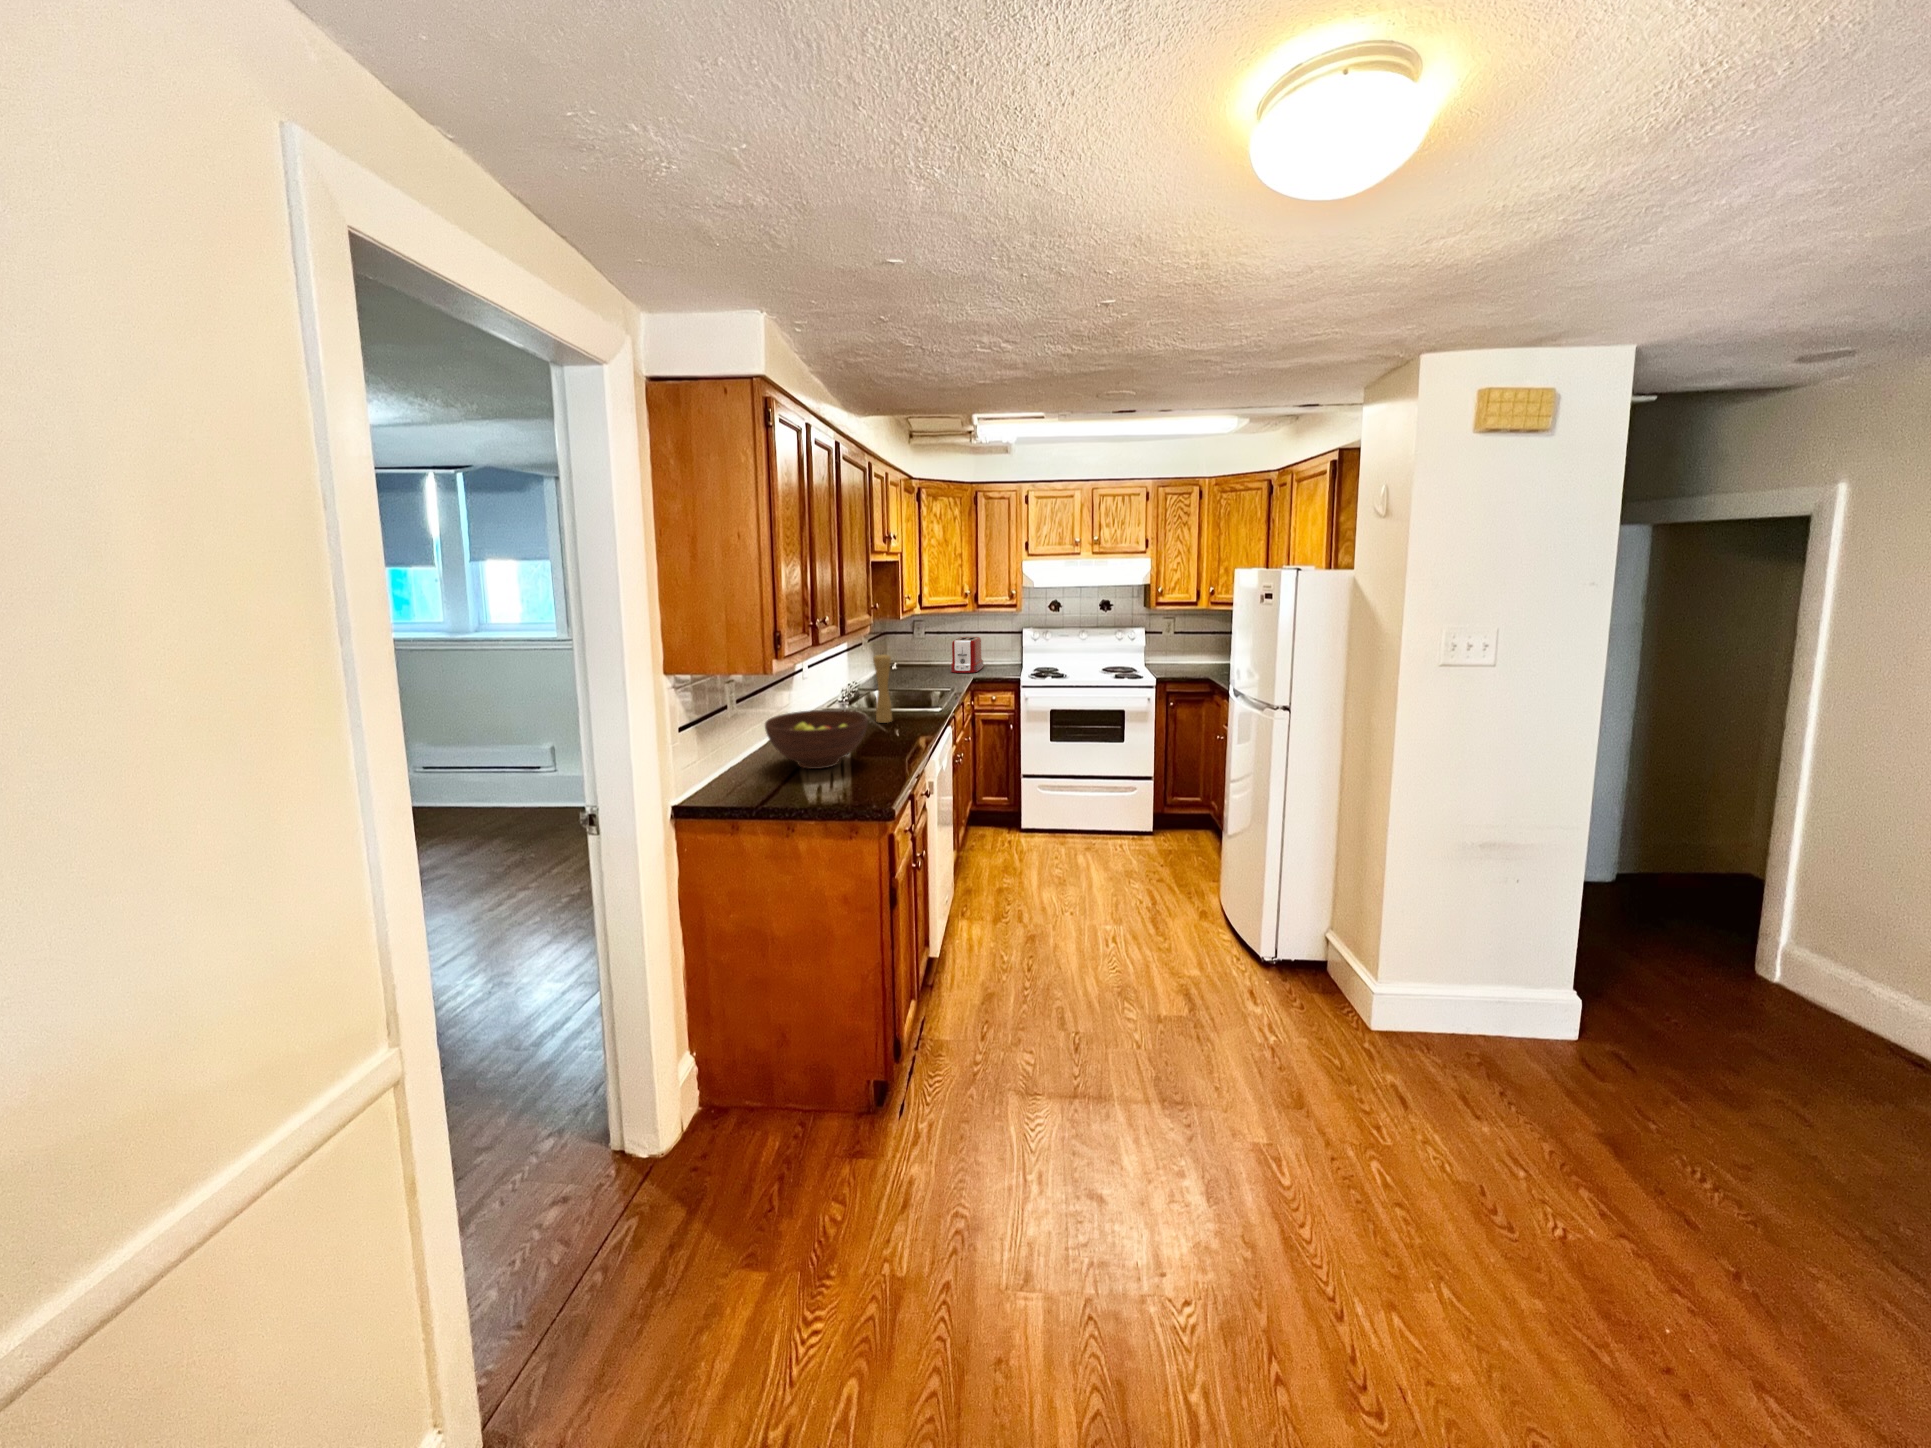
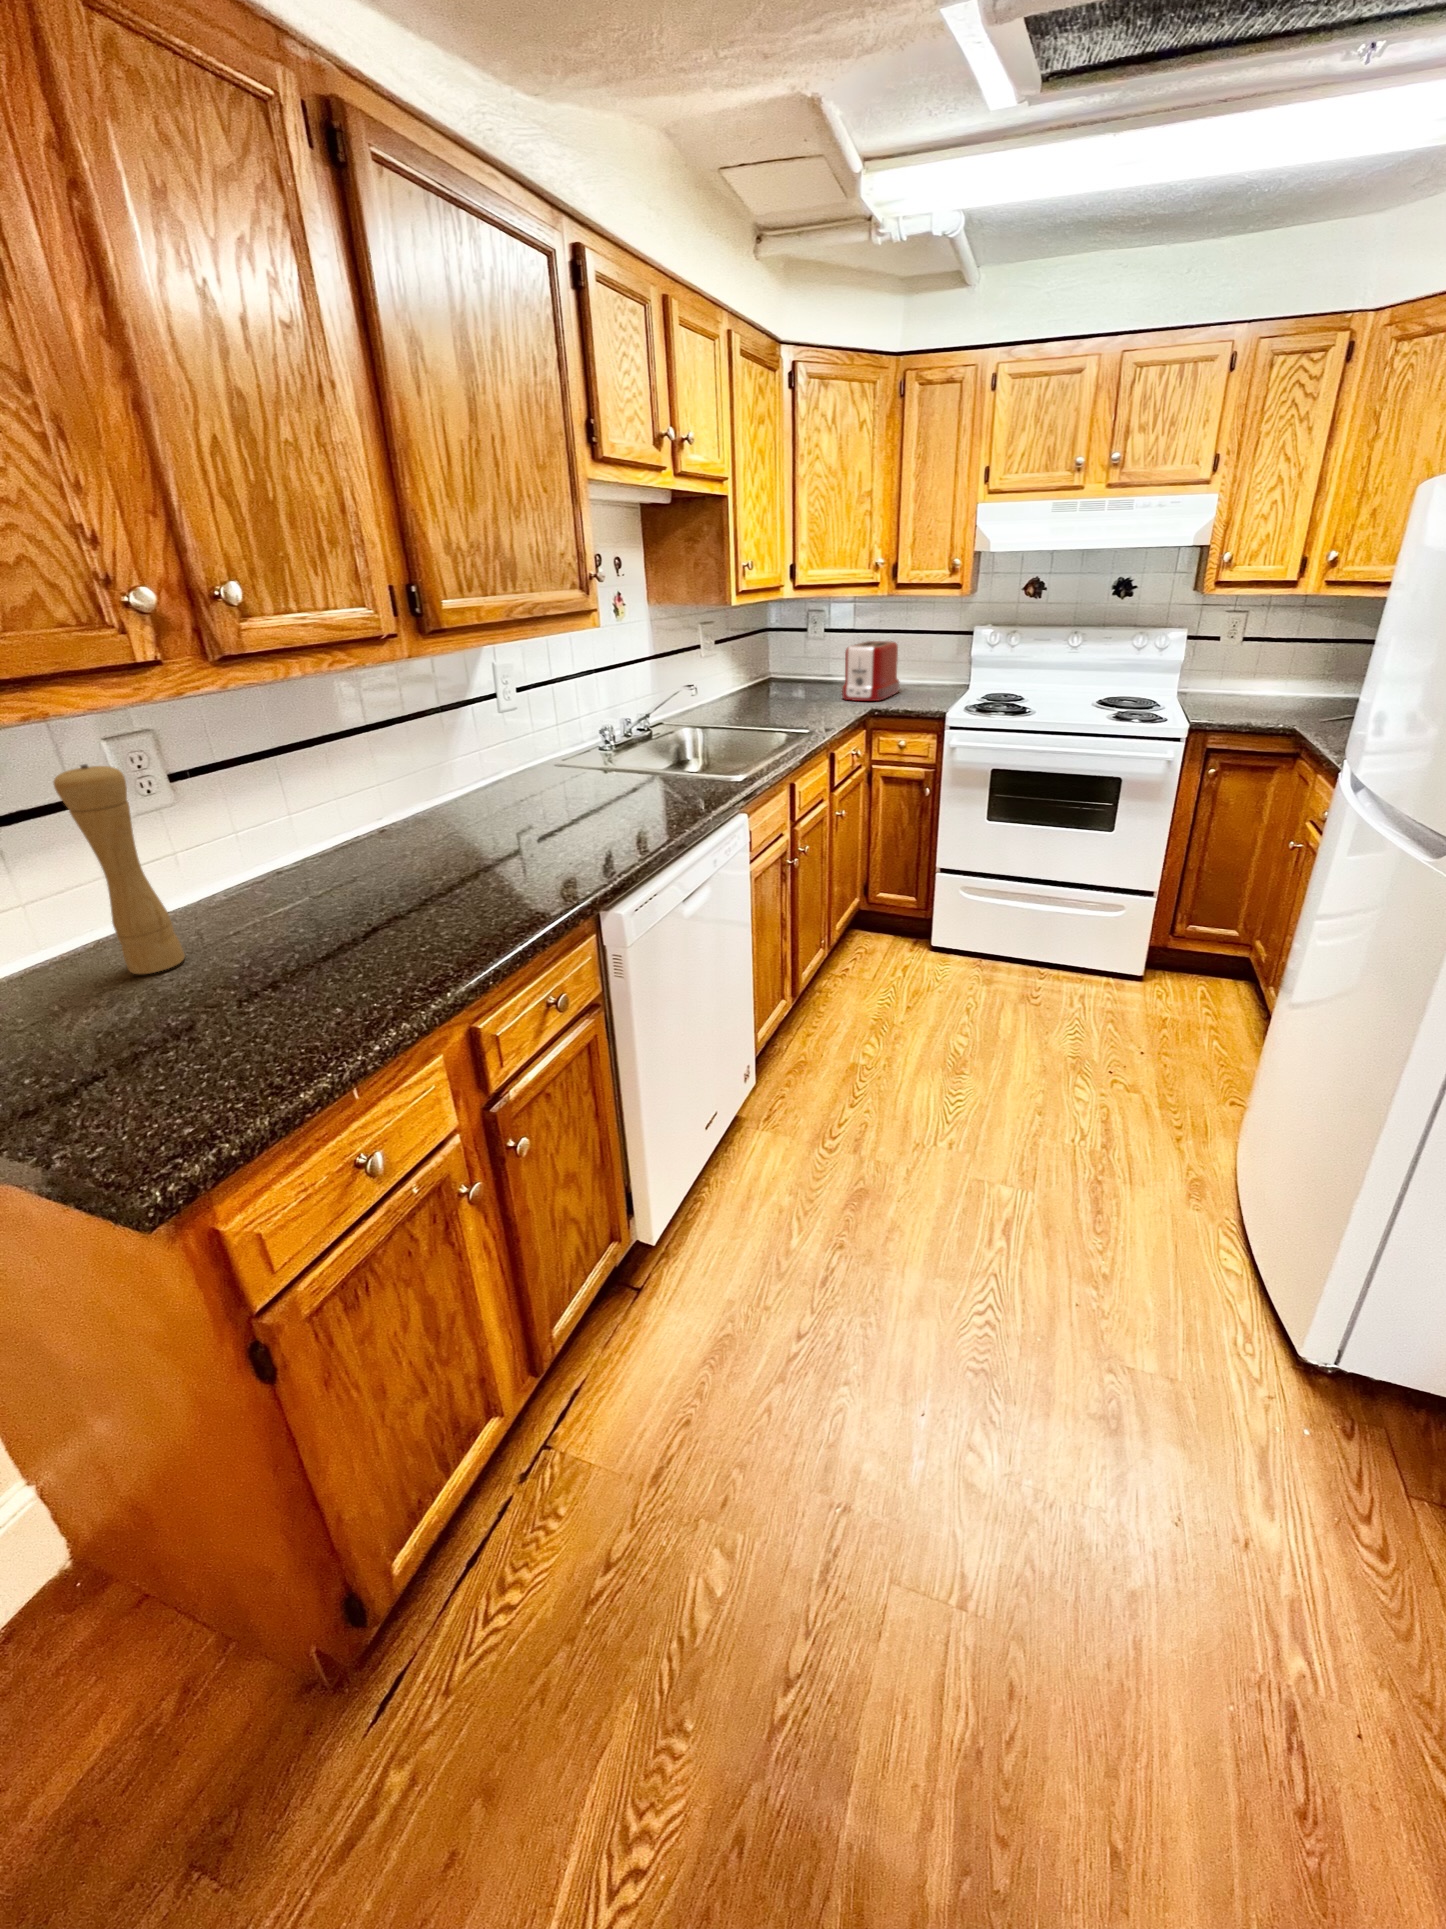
pepper mill: present [873,654,892,723] -> present [53,764,185,974]
fruit bowl: present [765,710,868,769] -> none [268,782,500,912]

